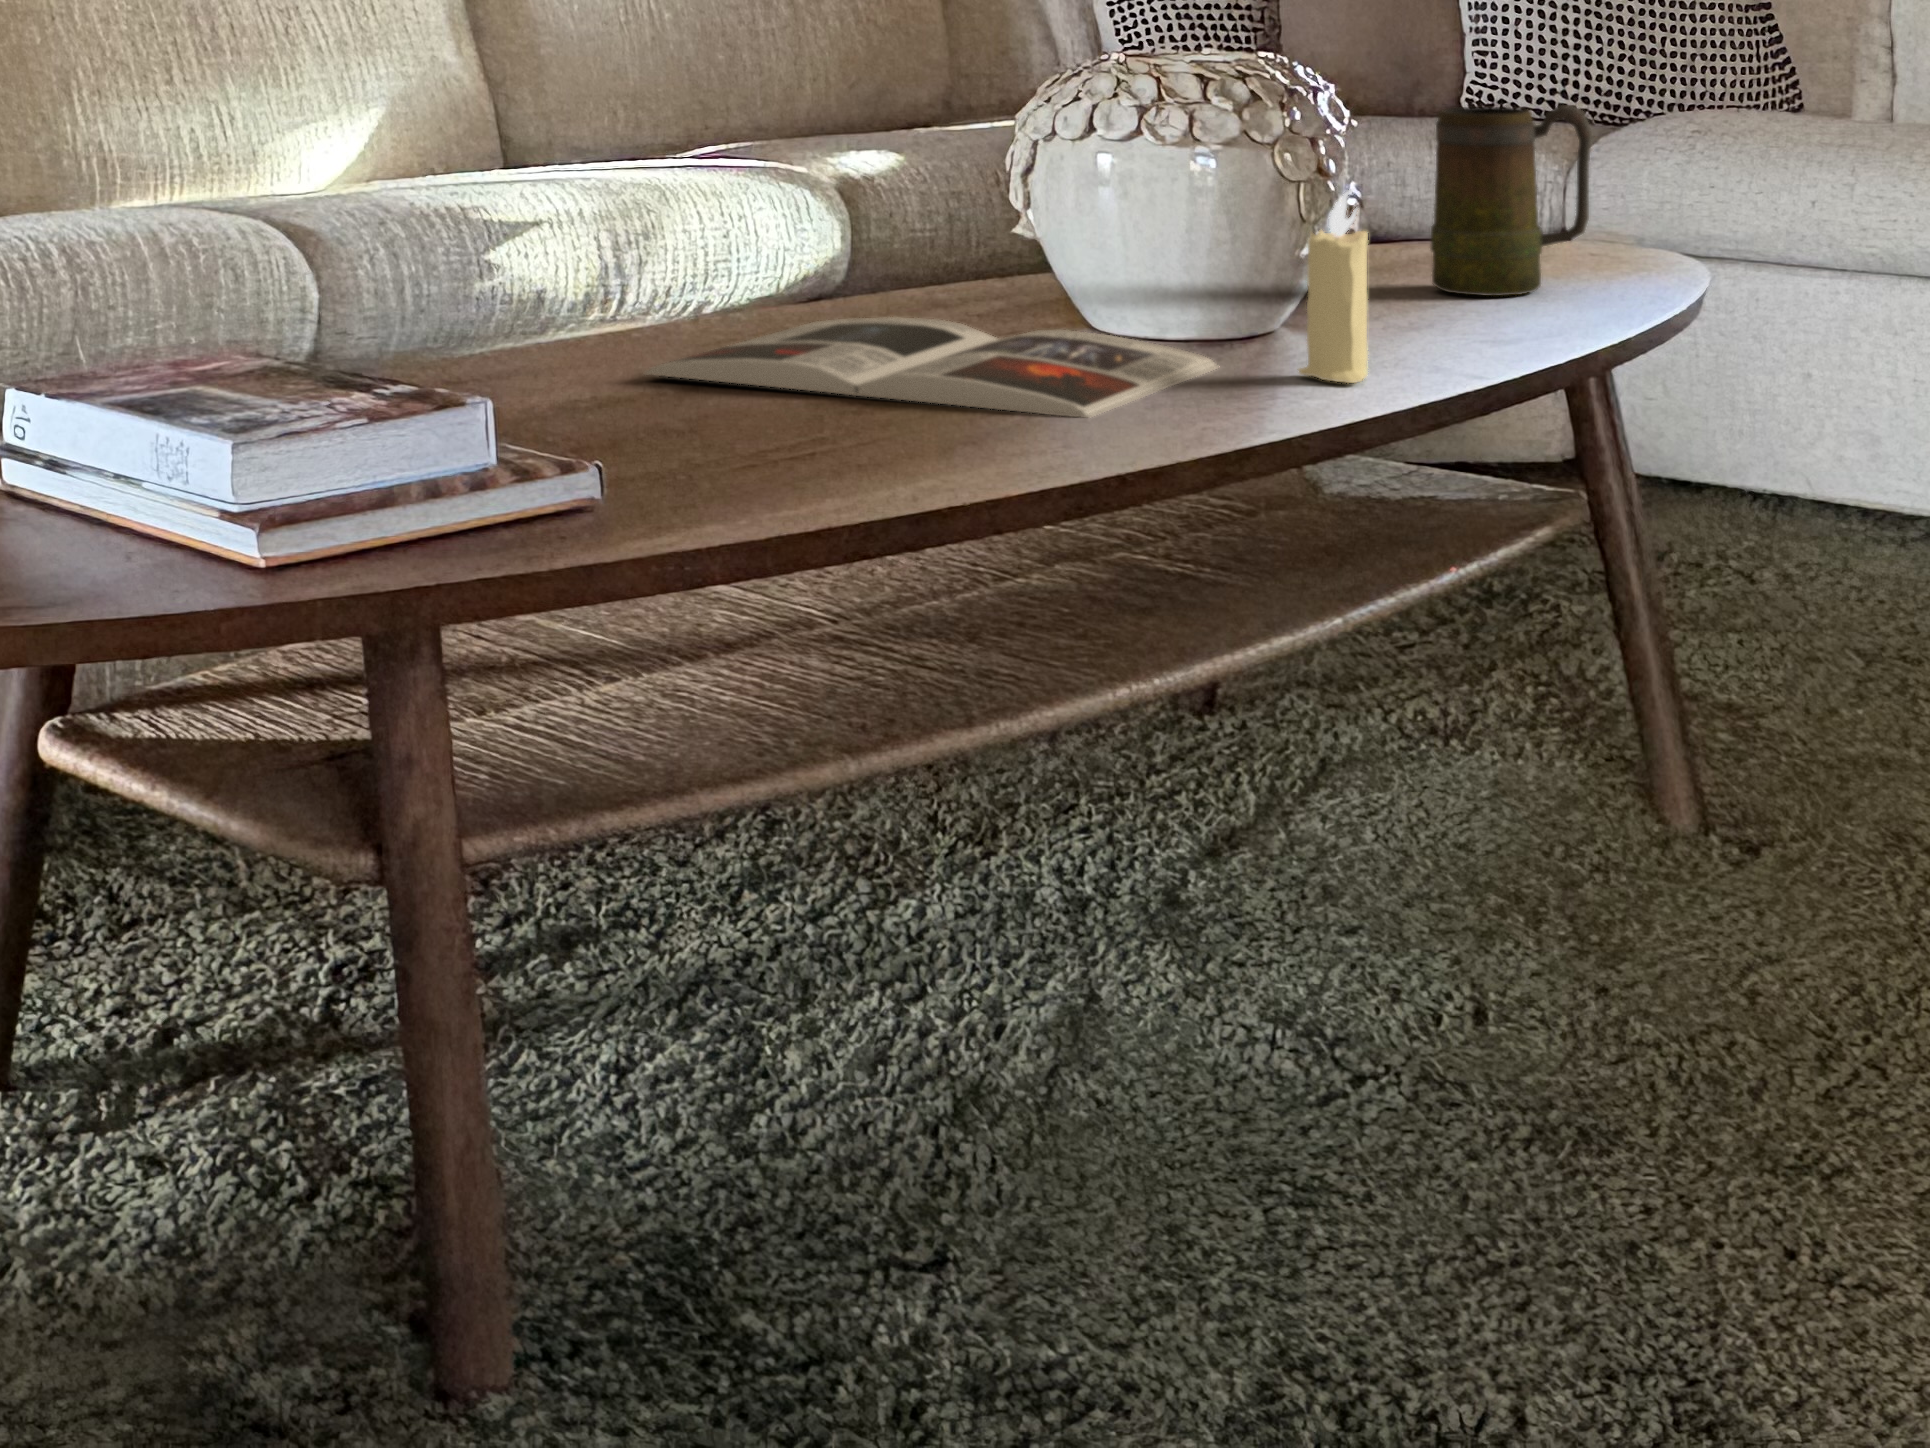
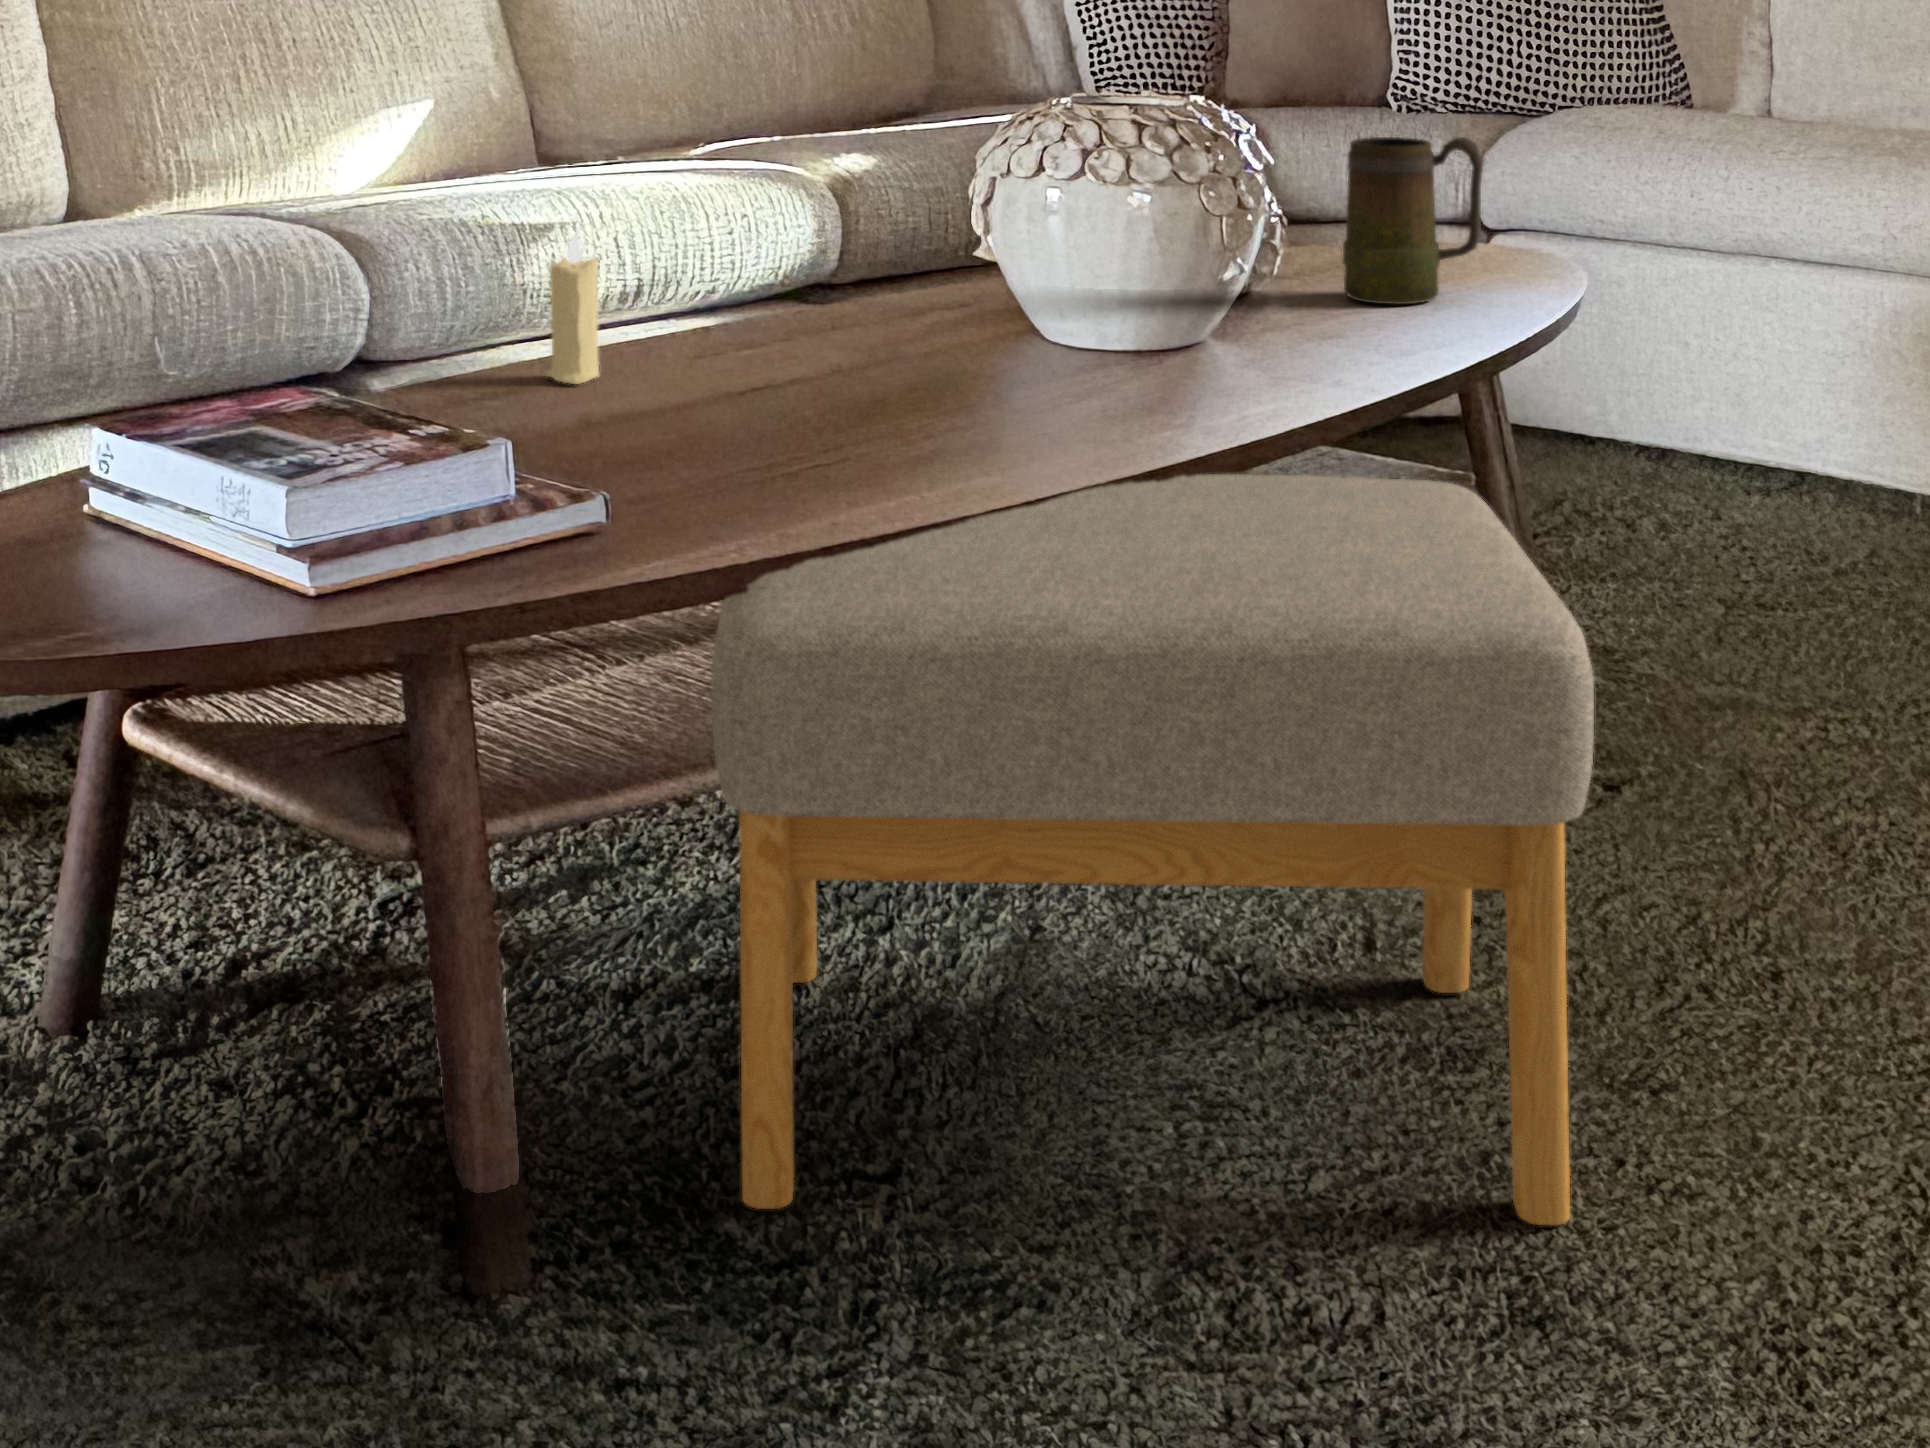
candle: present [1299,190,1368,383] -> present [545,226,599,384]
magazine: present [645,317,1218,418] -> none [650,332,1151,435]
footstool: none [726,461,1764,1324] -> present [711,474,1594,1225]

